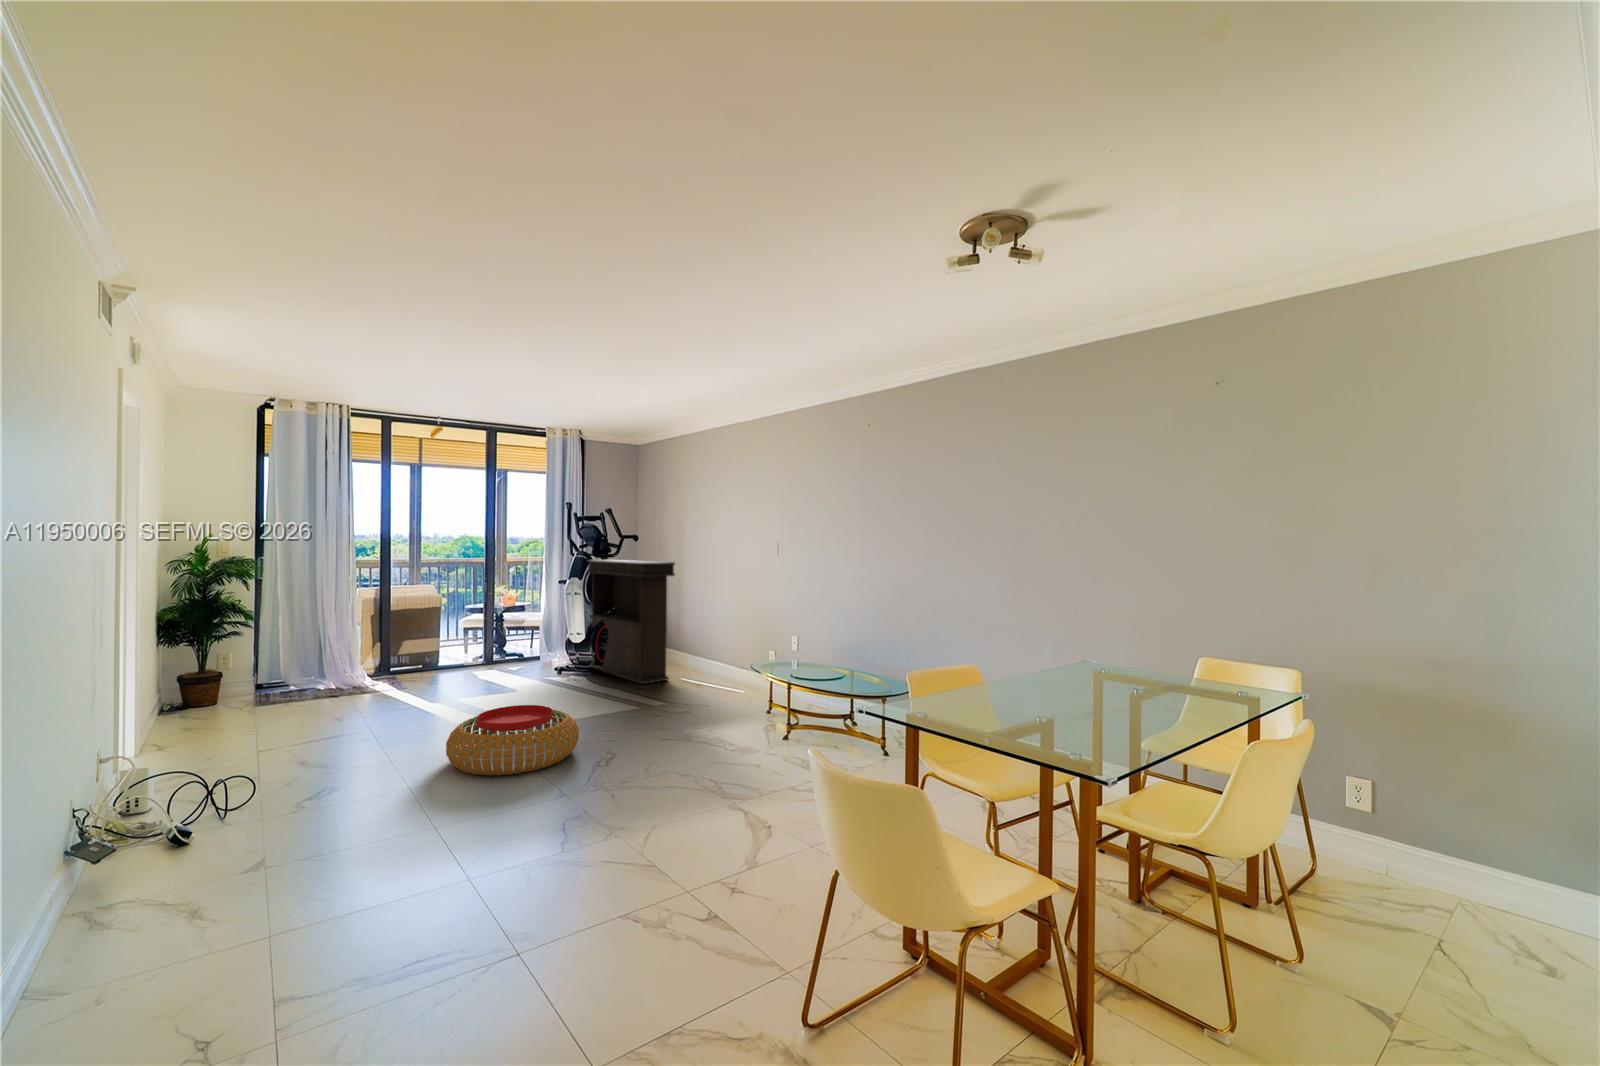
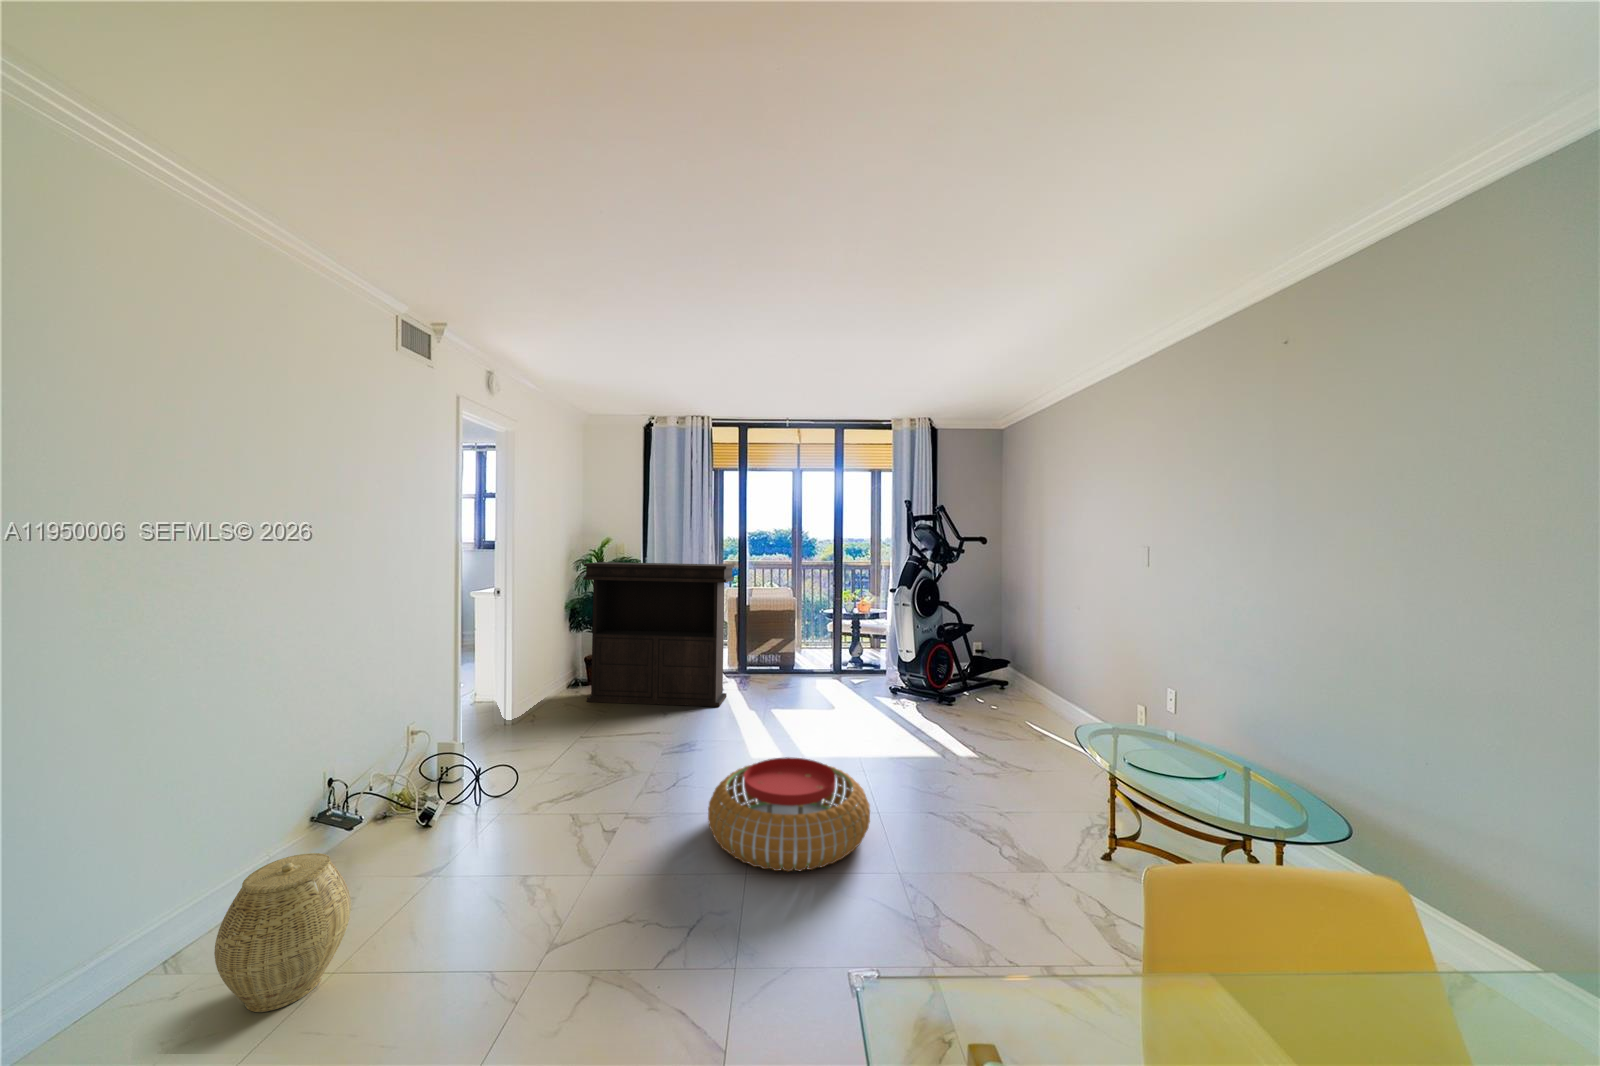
console table: present [587,560,675,684] -> present [583,562,734,707]
woven basket: none [68,802,189,925] -> present [214,853,351,1012]

